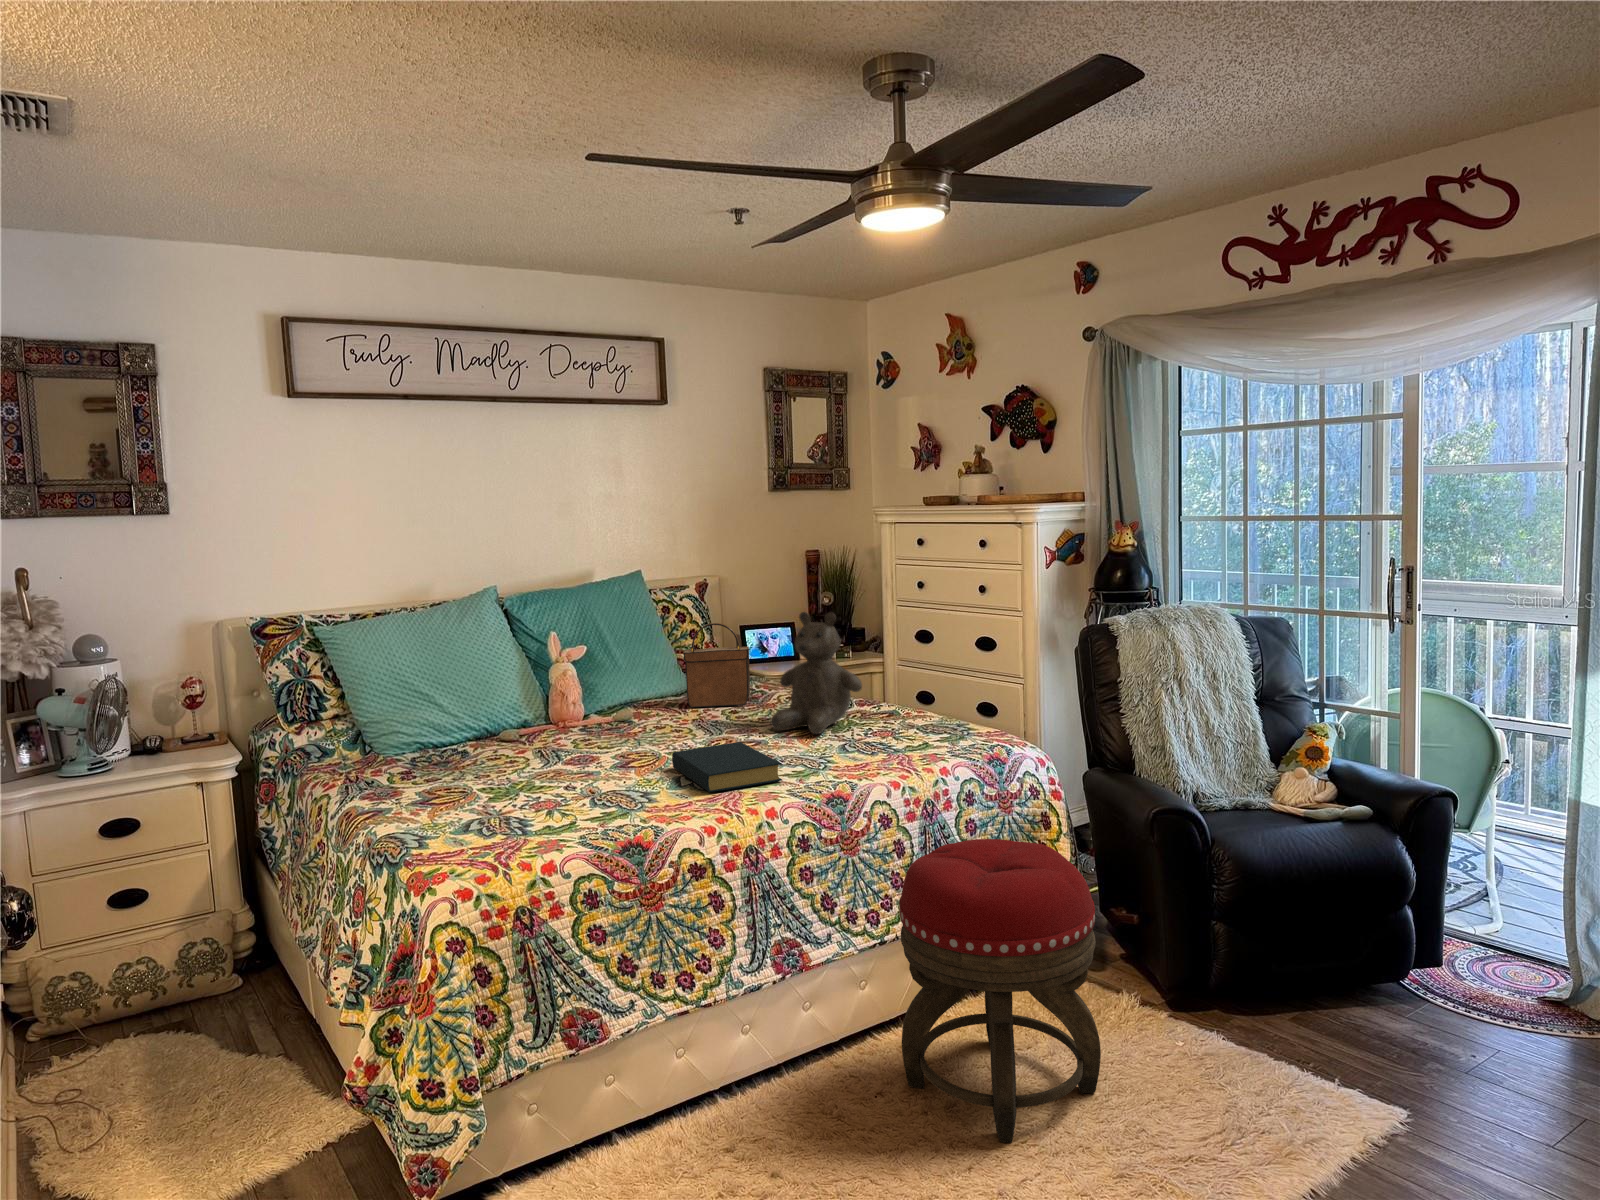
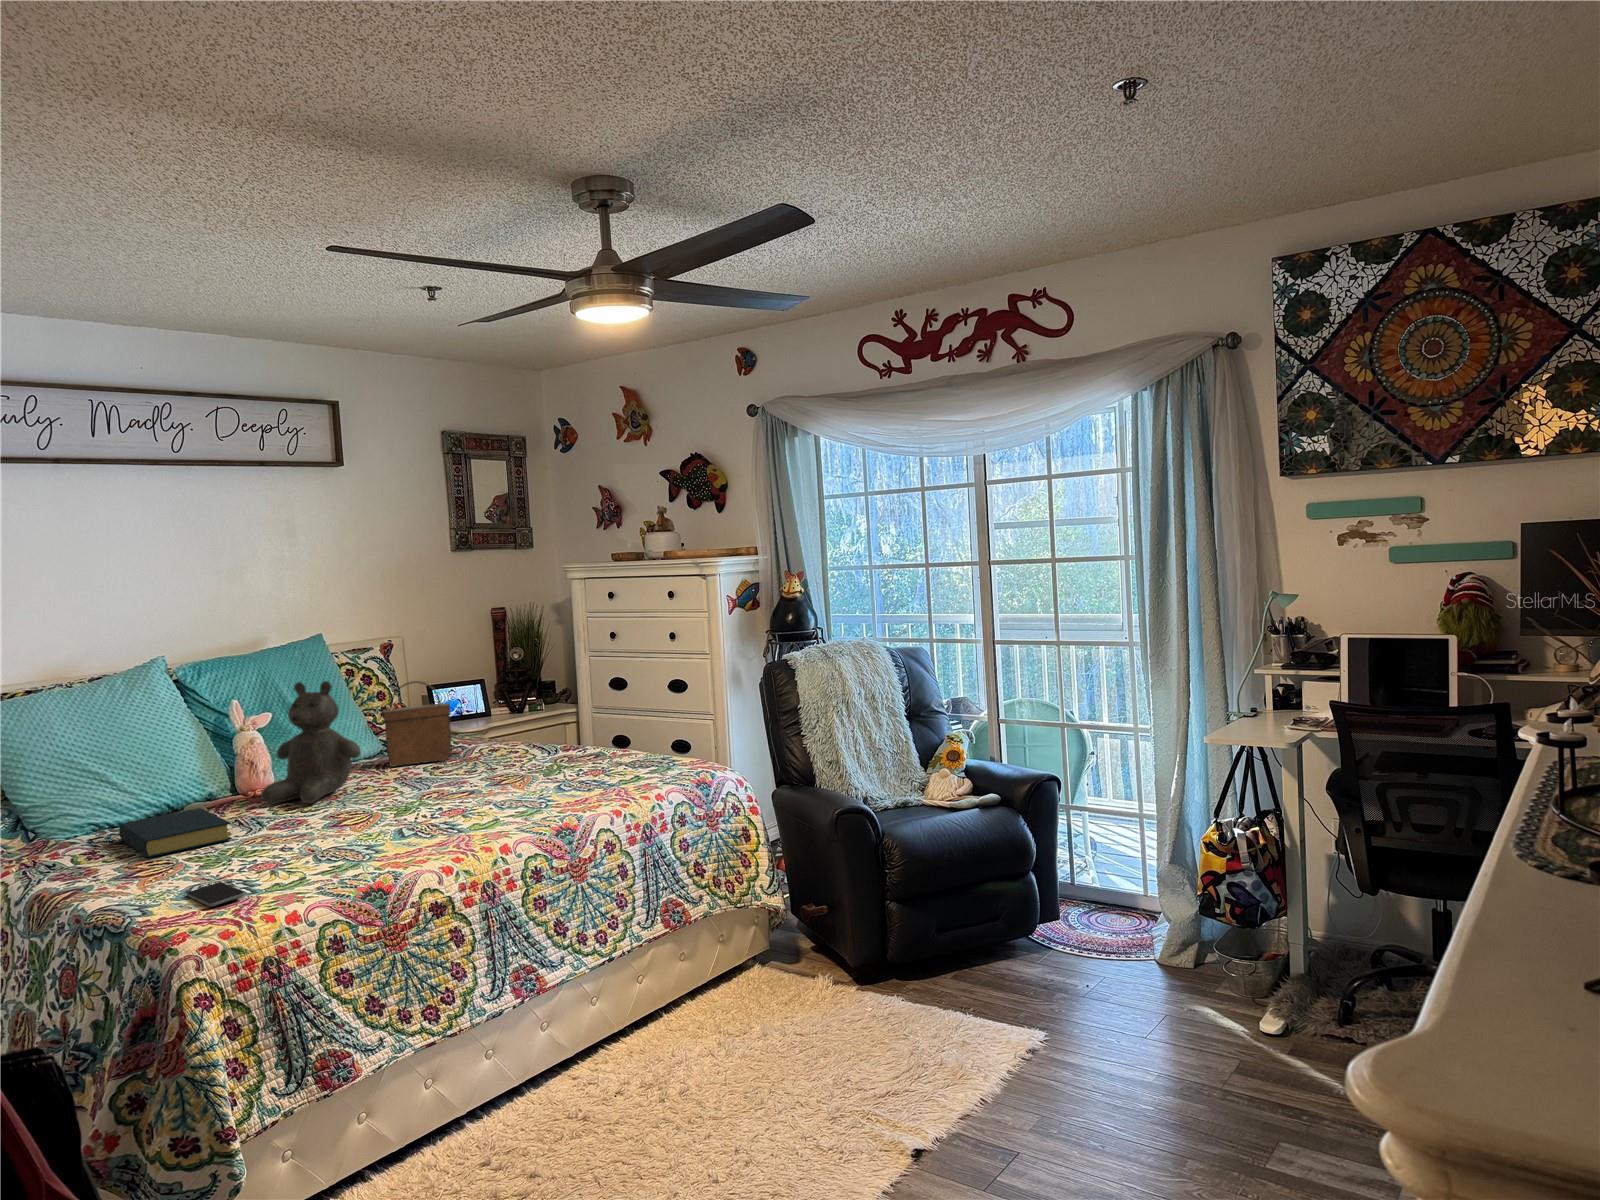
teddy bear: present [770,612,862,734] -> present [261,681,361,804]
hardback book: present [672,742,782,792] -> present [119,808,232,857]
smartphone: none [465,819,512,846] -> present [187,882,245,907]
footstool: present [899,839,1101,1143] -> none [629,850,808,1111]

